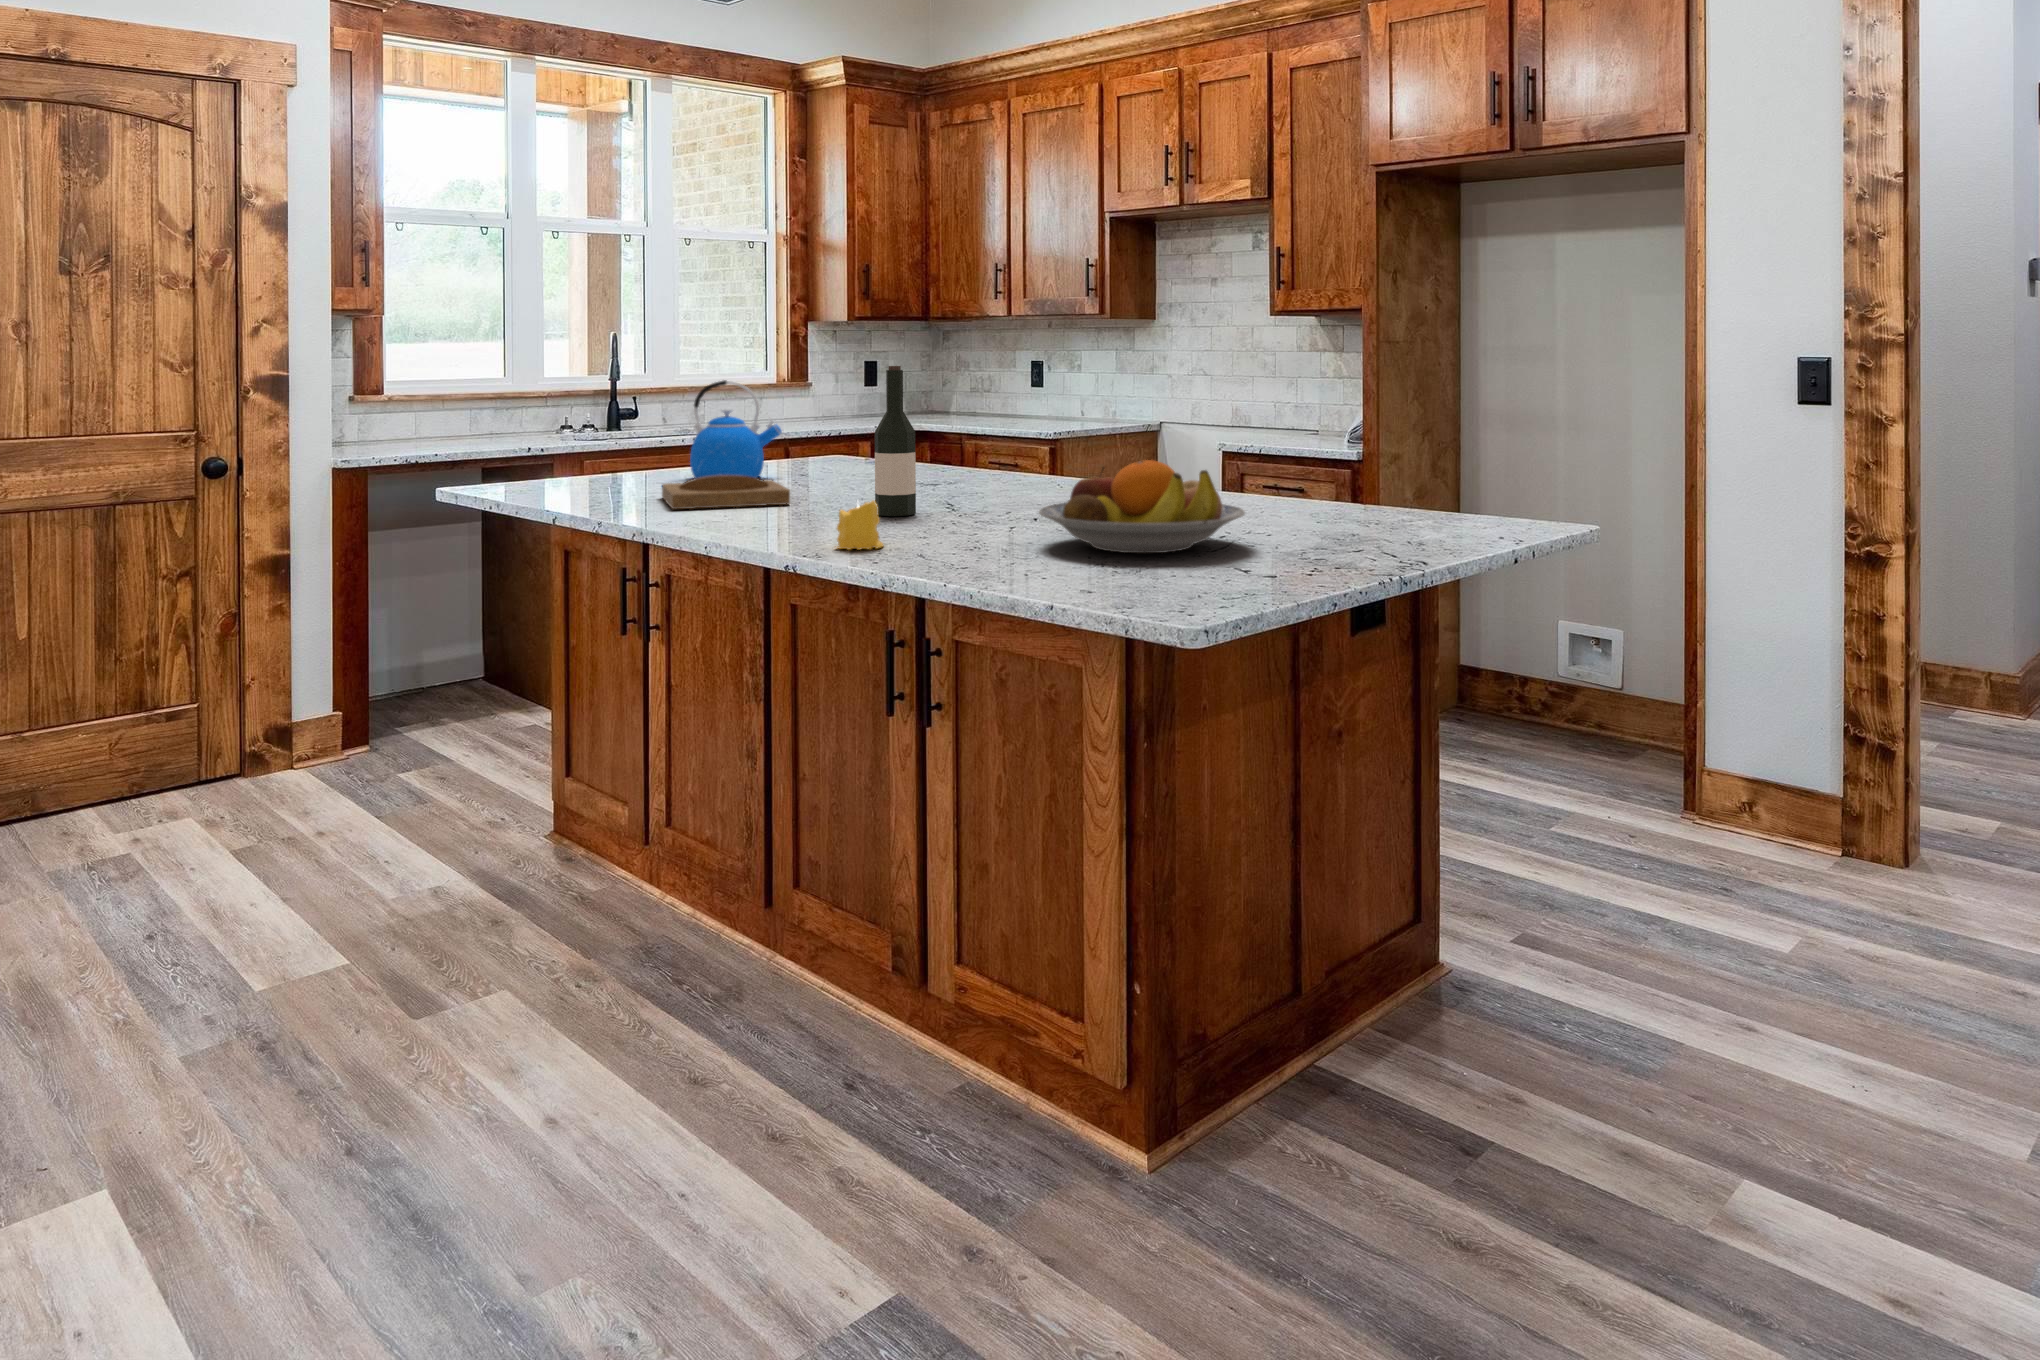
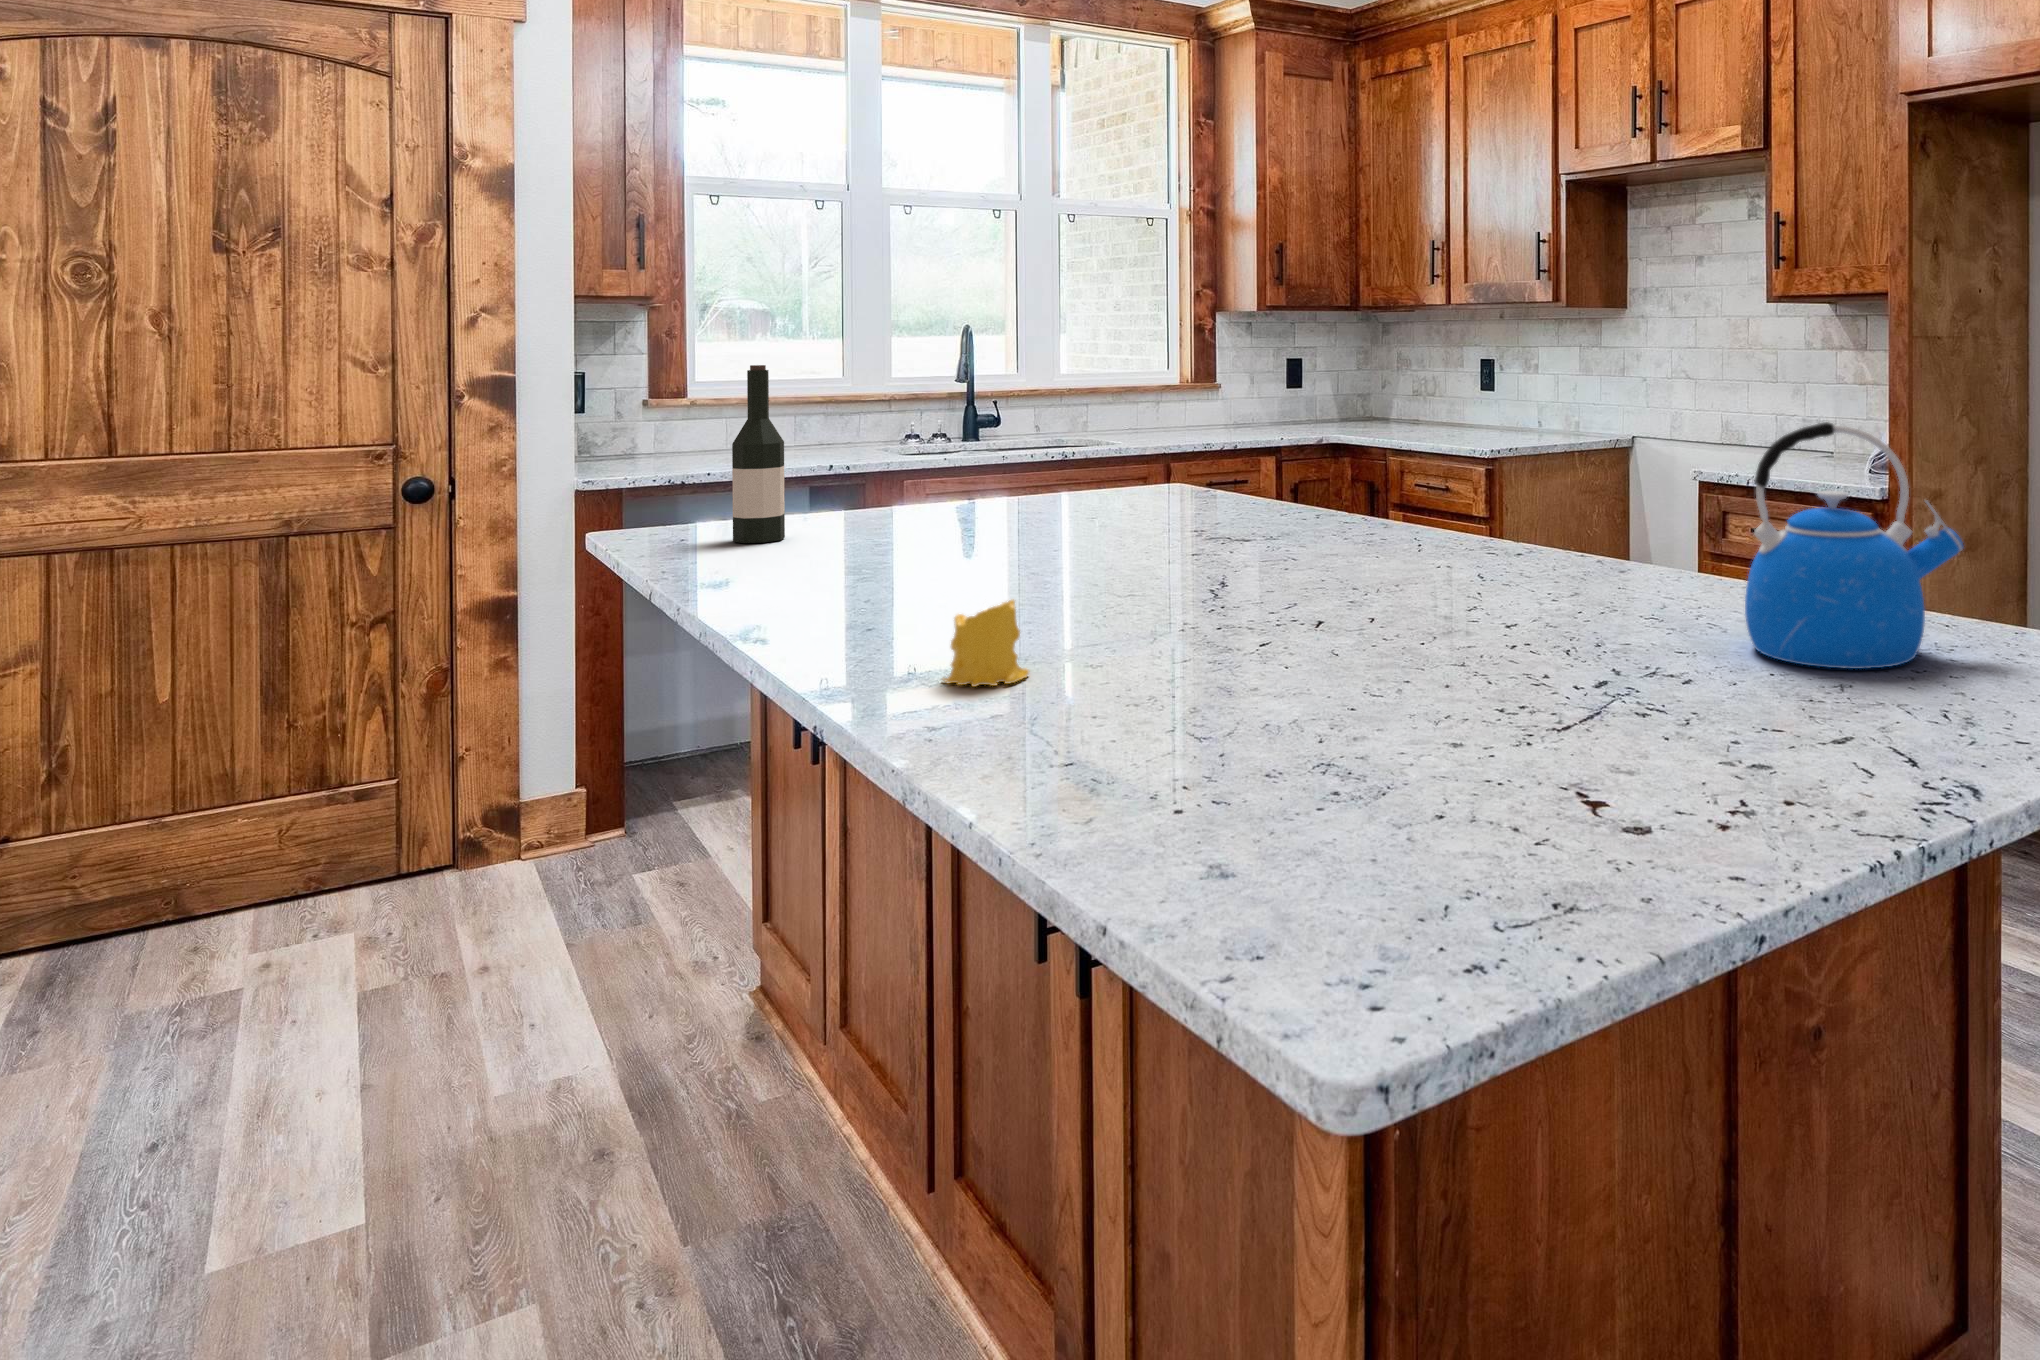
wine bottle: present [875,366,916,516] -> present [732,365,785,543]
kettle: present [690,380,782,478] -> present [1745,422,1963,669]
fruit bowl: present [1039,460,1245,553] -> none [1275,546,1637,715]
tray: present [662,475,790,509] -> none [832,526,1016,579]

